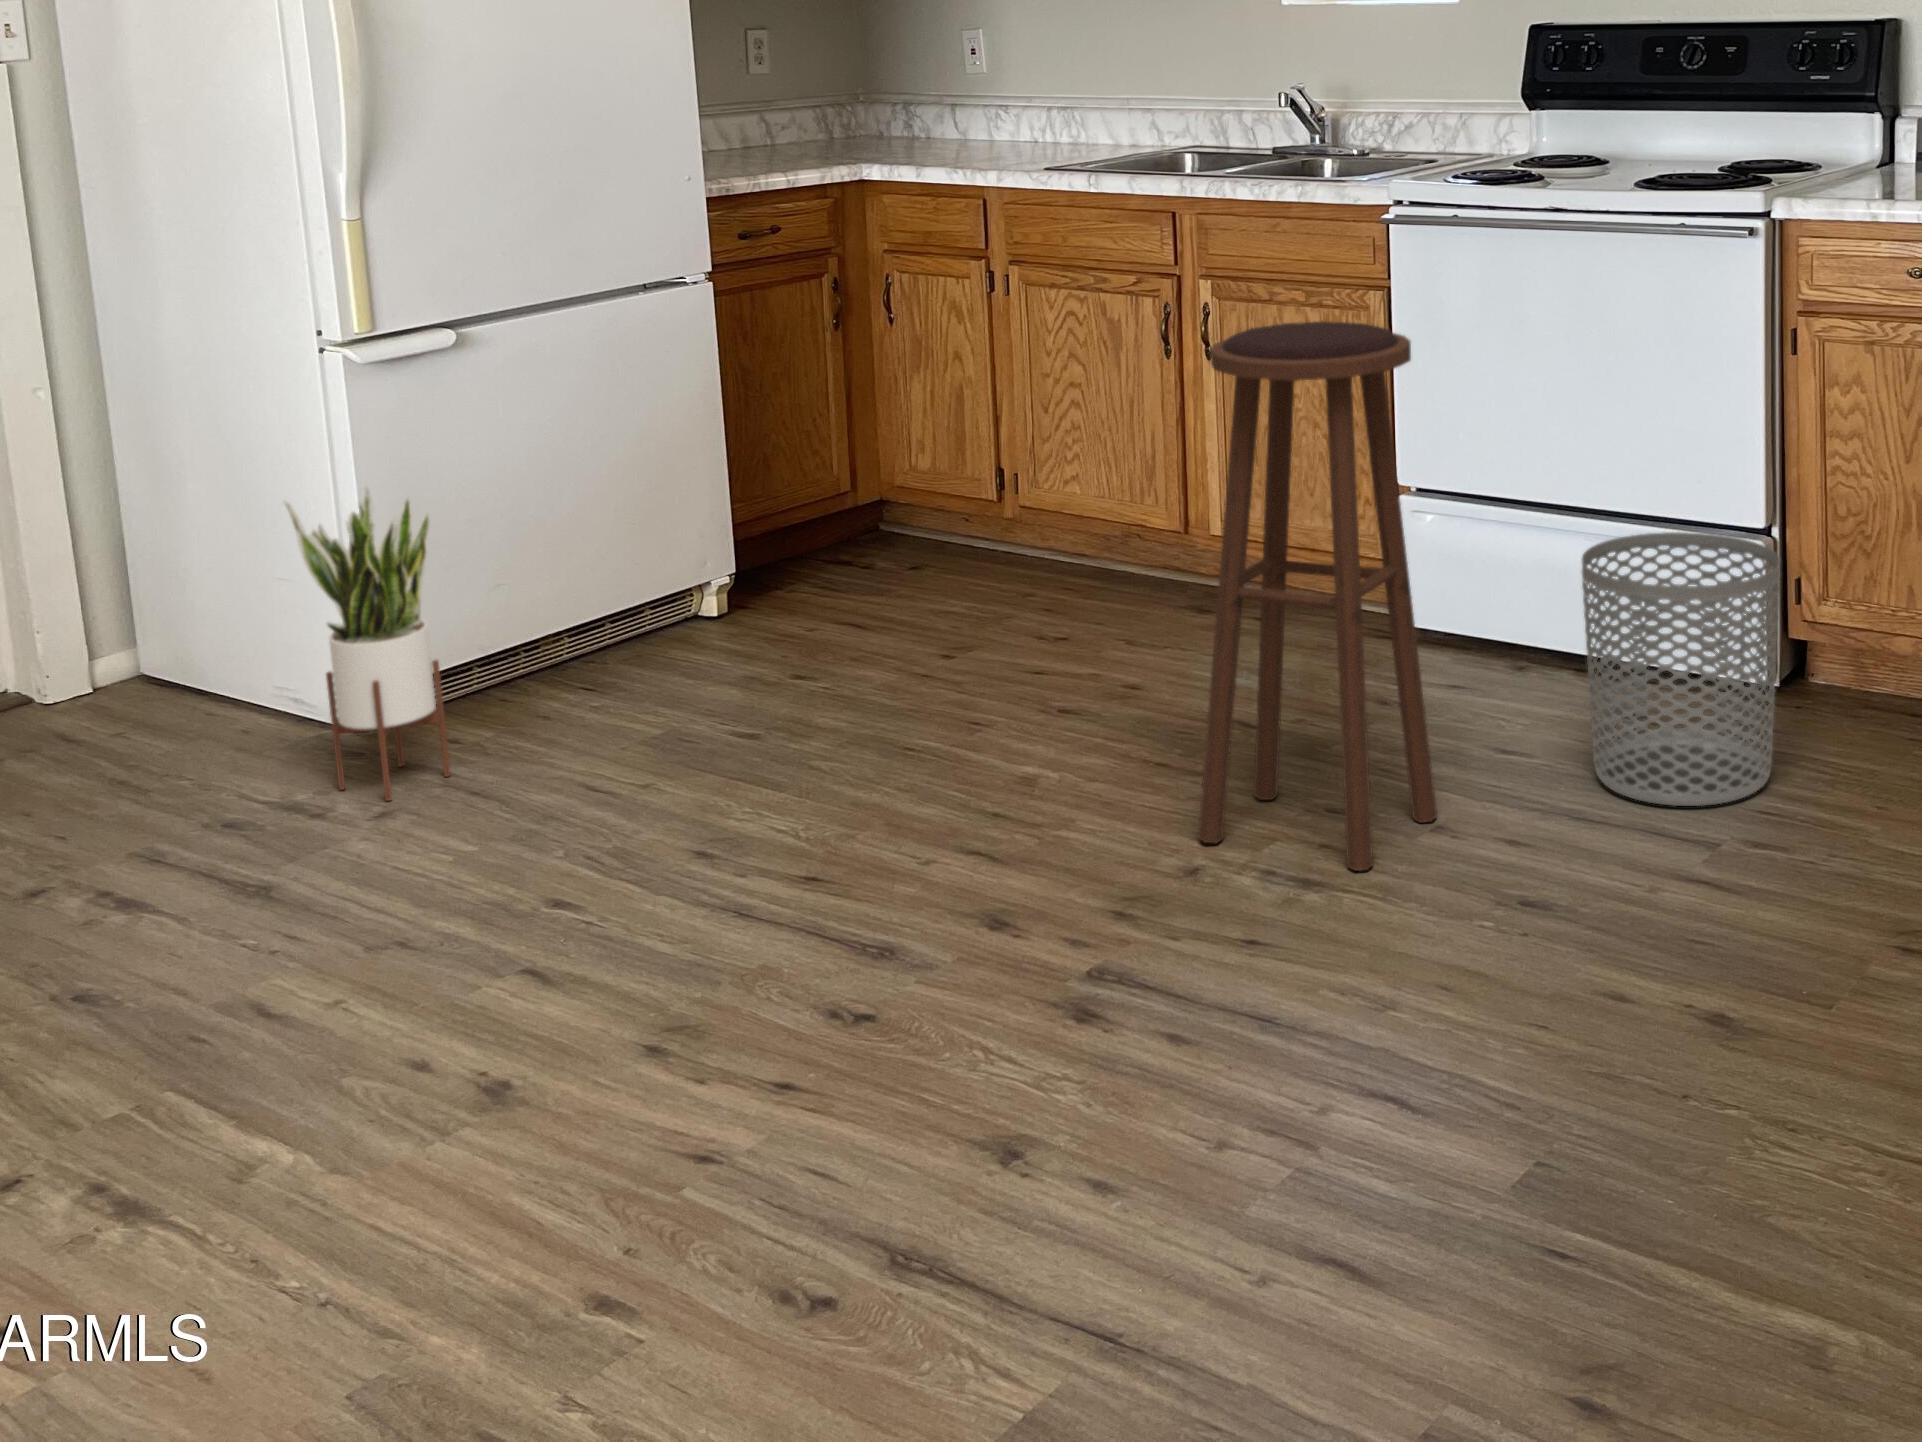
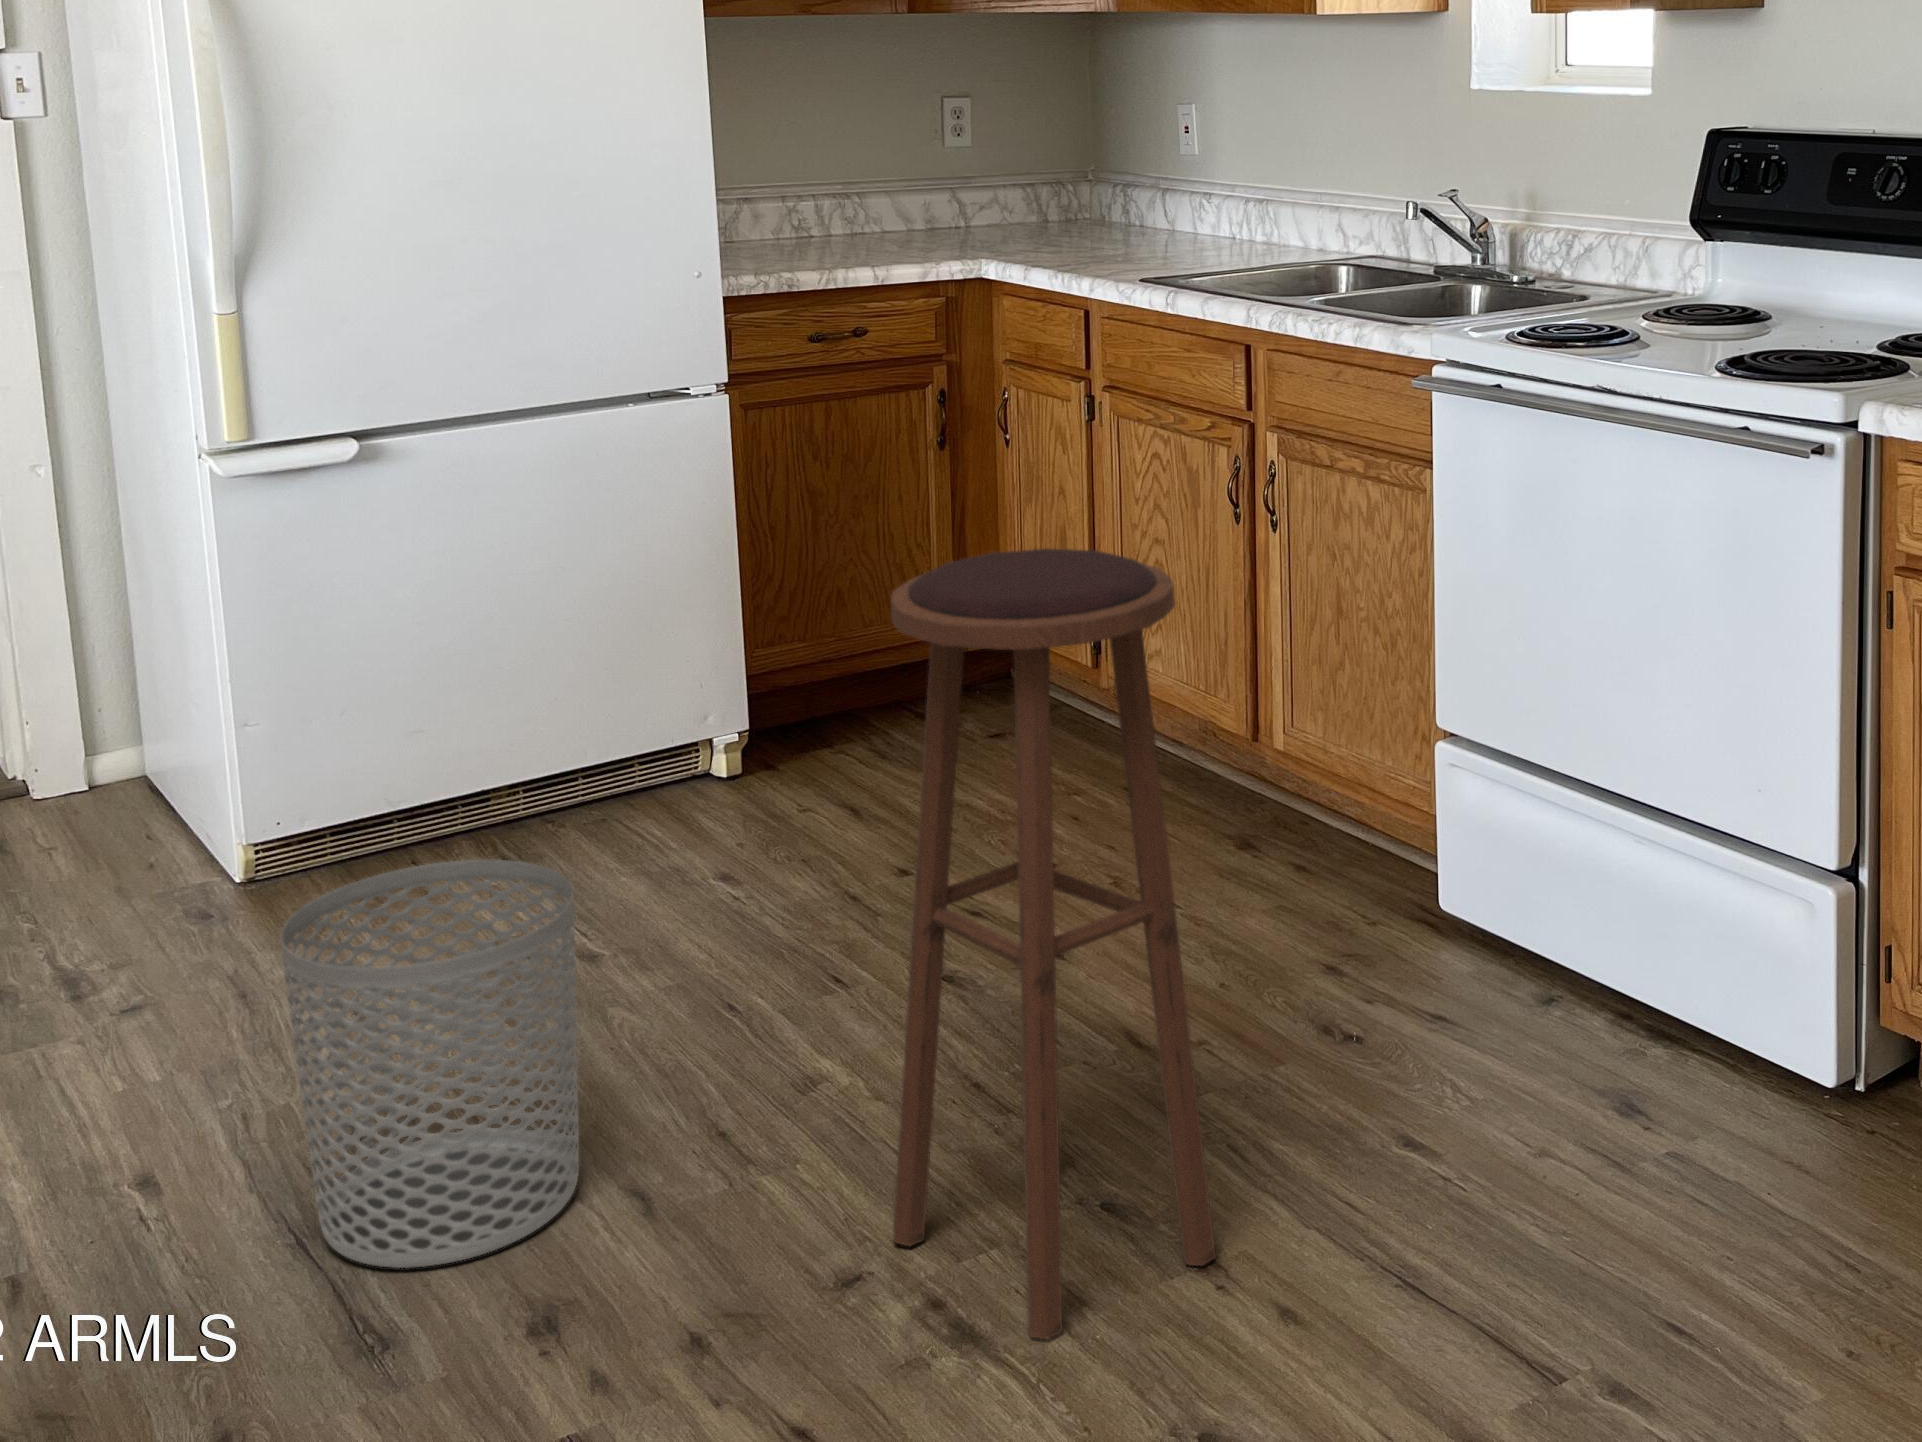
potted plant: present [284,486,451,801] -> none [63,621,252,988]
waste bin: present [1581,532,1780,806] -> present [280,860,579,1268]

